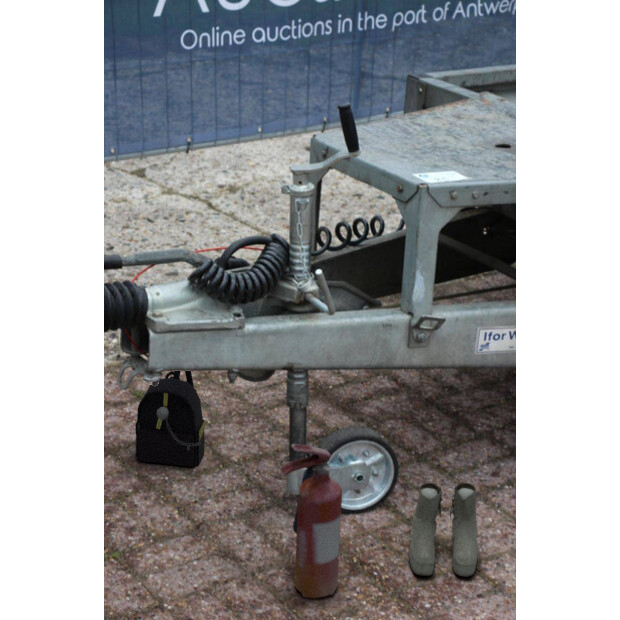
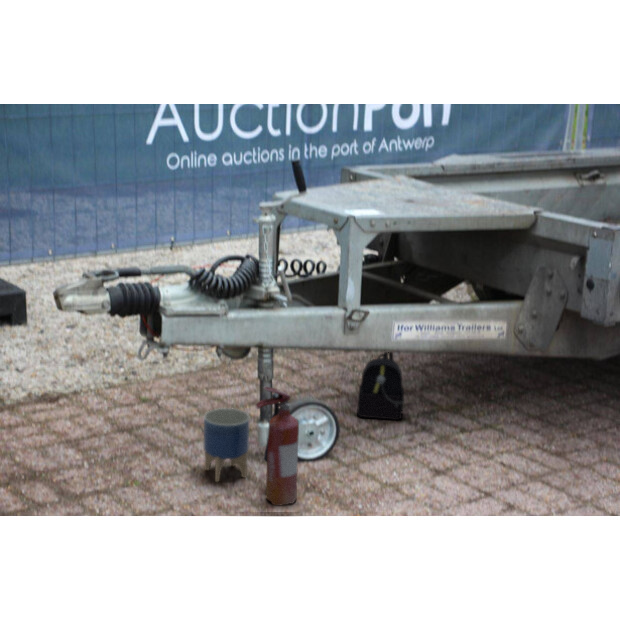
backpack: present [135,371,205,467] -> present [357,352,404,420]
planter: none [210,446,274,551] -> present [204,408,249,482]
boots: present [409,483,478,577] -> none [348,429,397,492]

